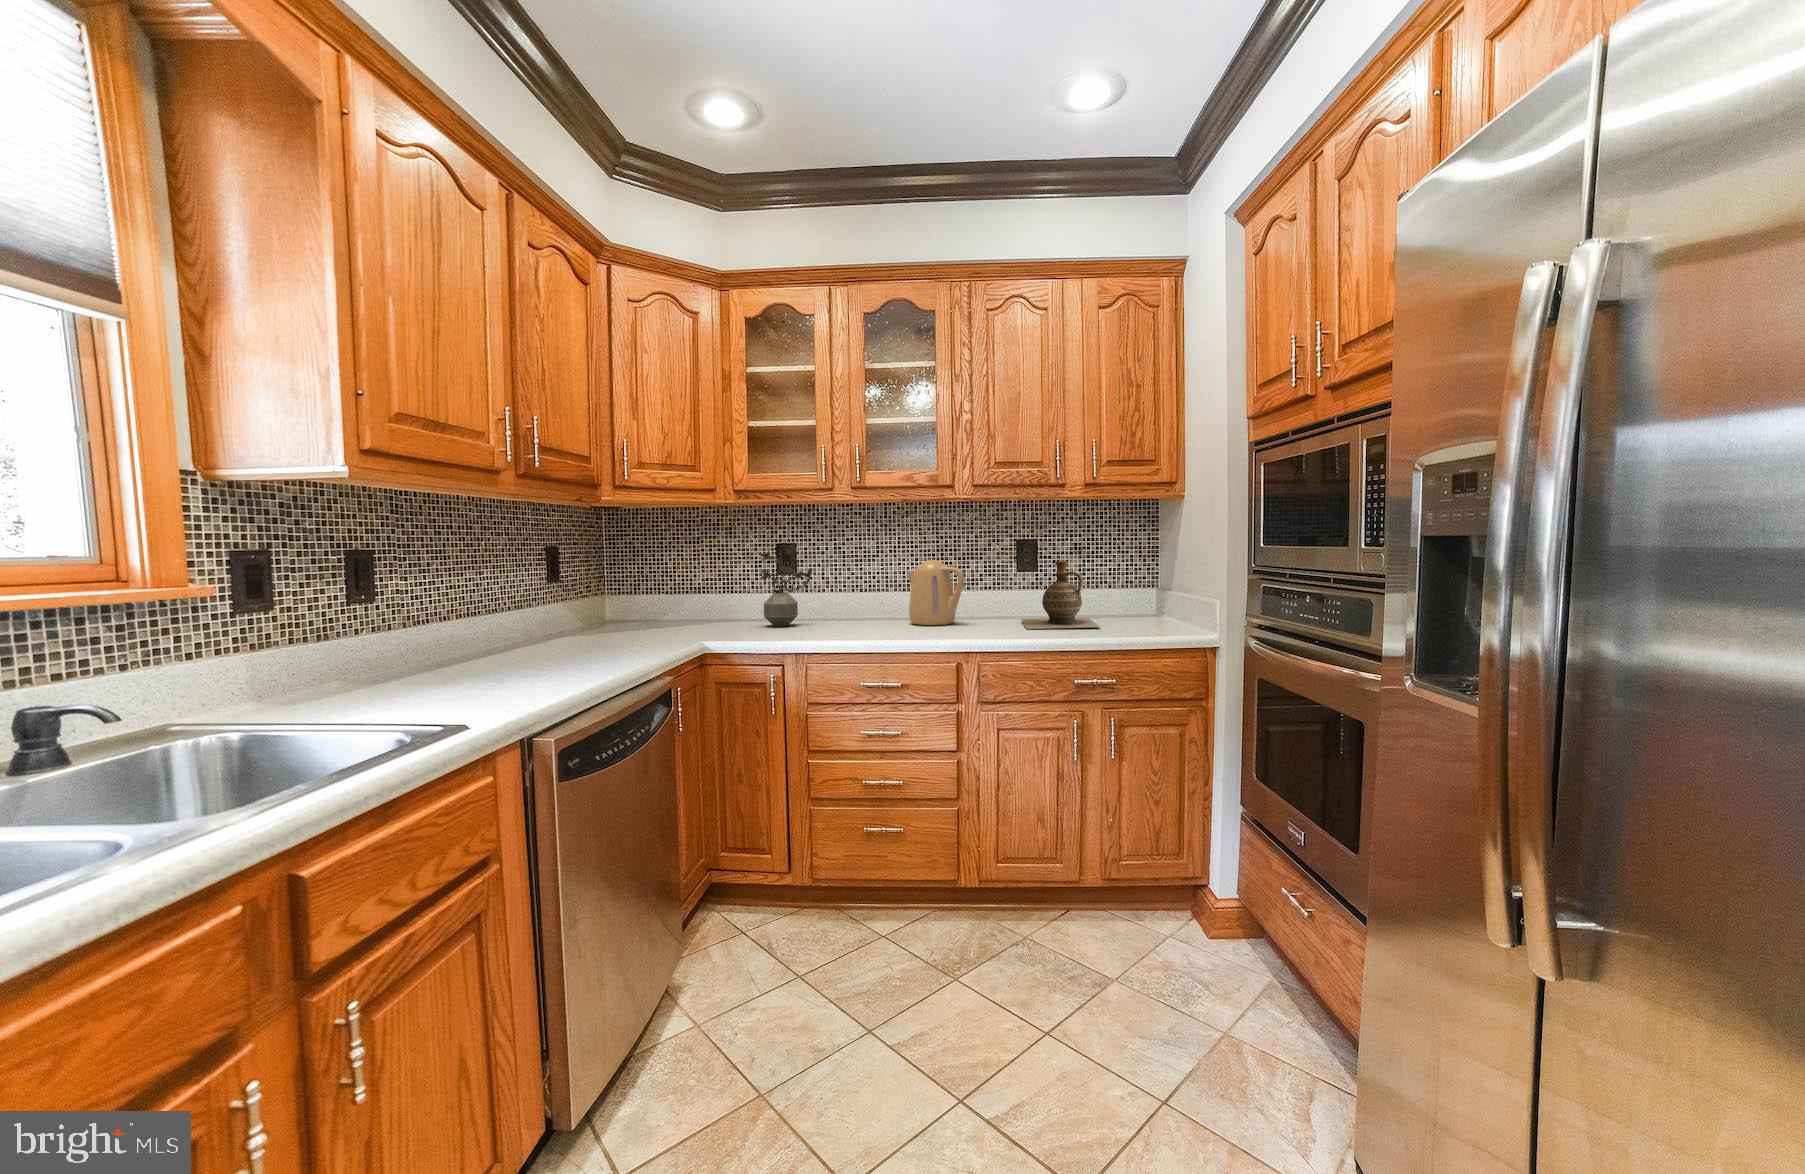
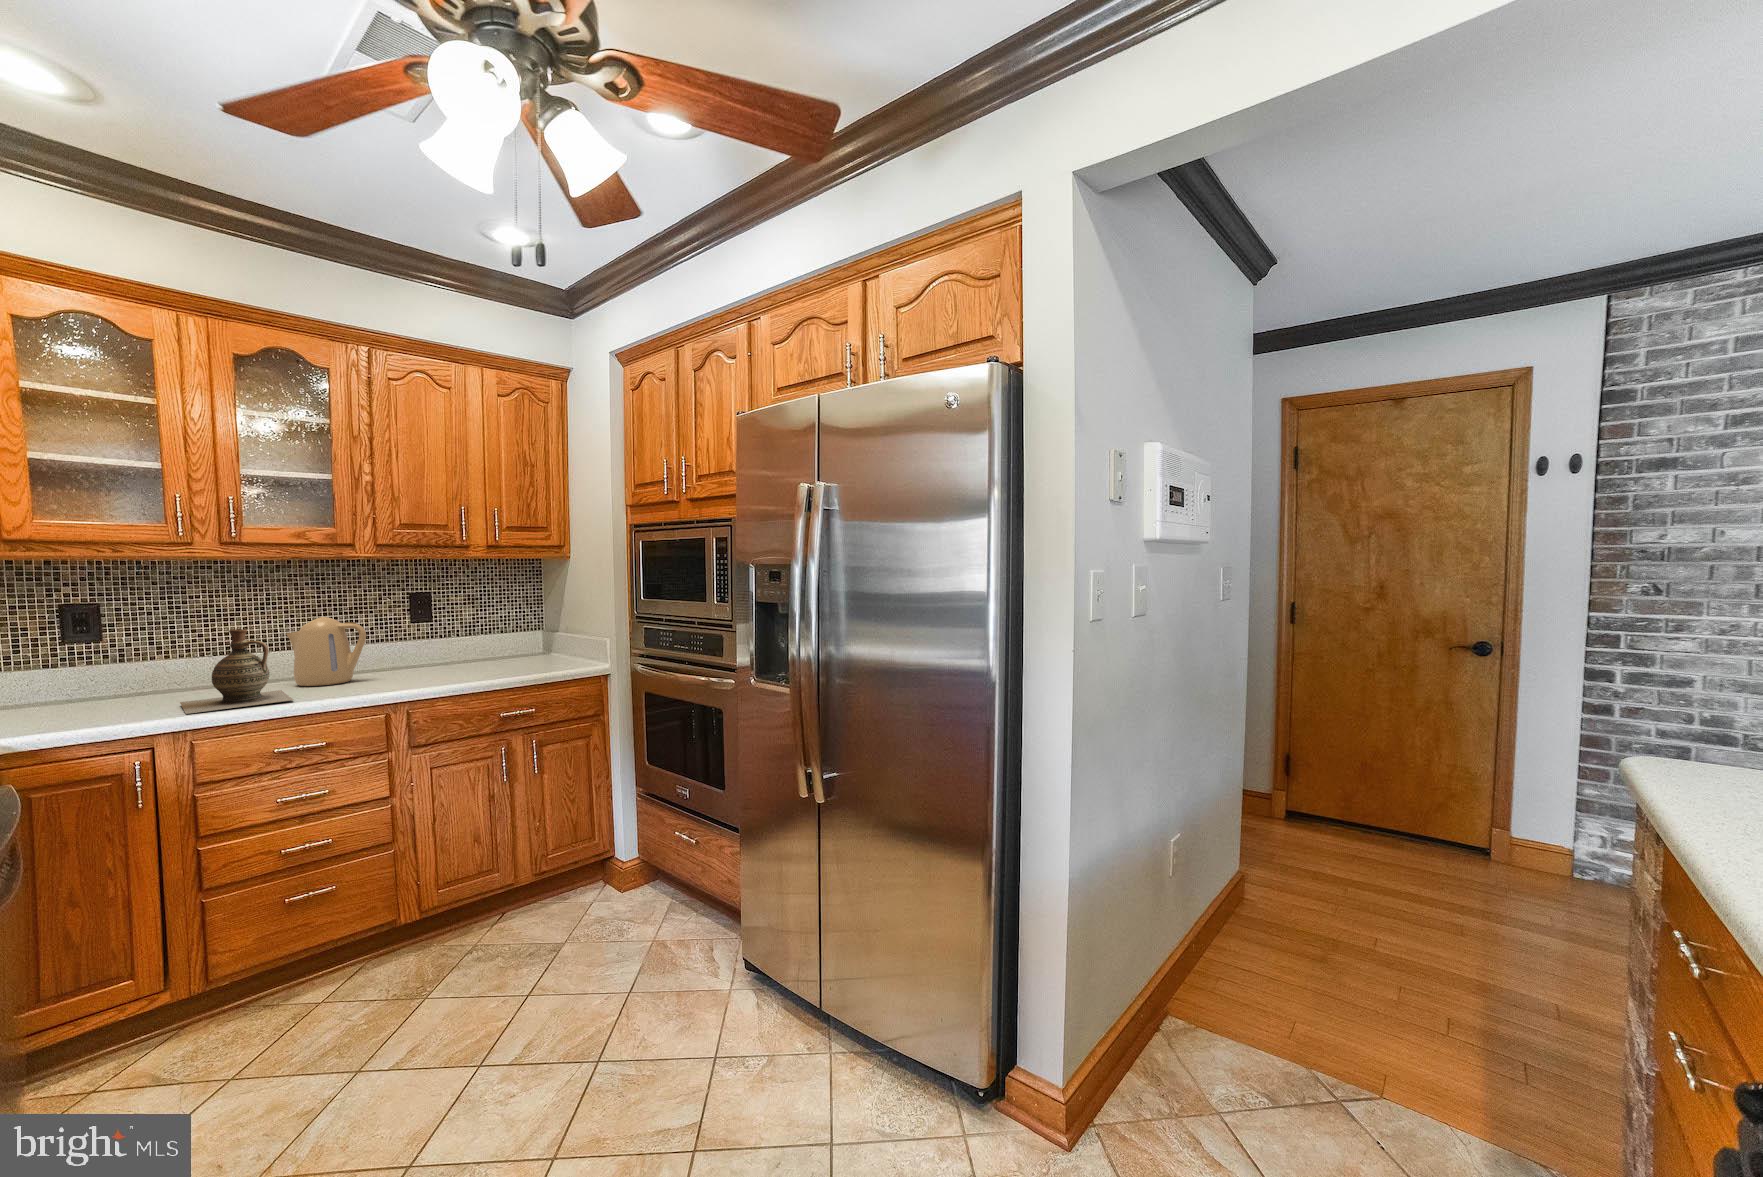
potted plant: present [760,547,812,626] -> none [61,609,146,710]
ceramic jug: present [1021,561,1100,629] -> present [180,629,293,714]

